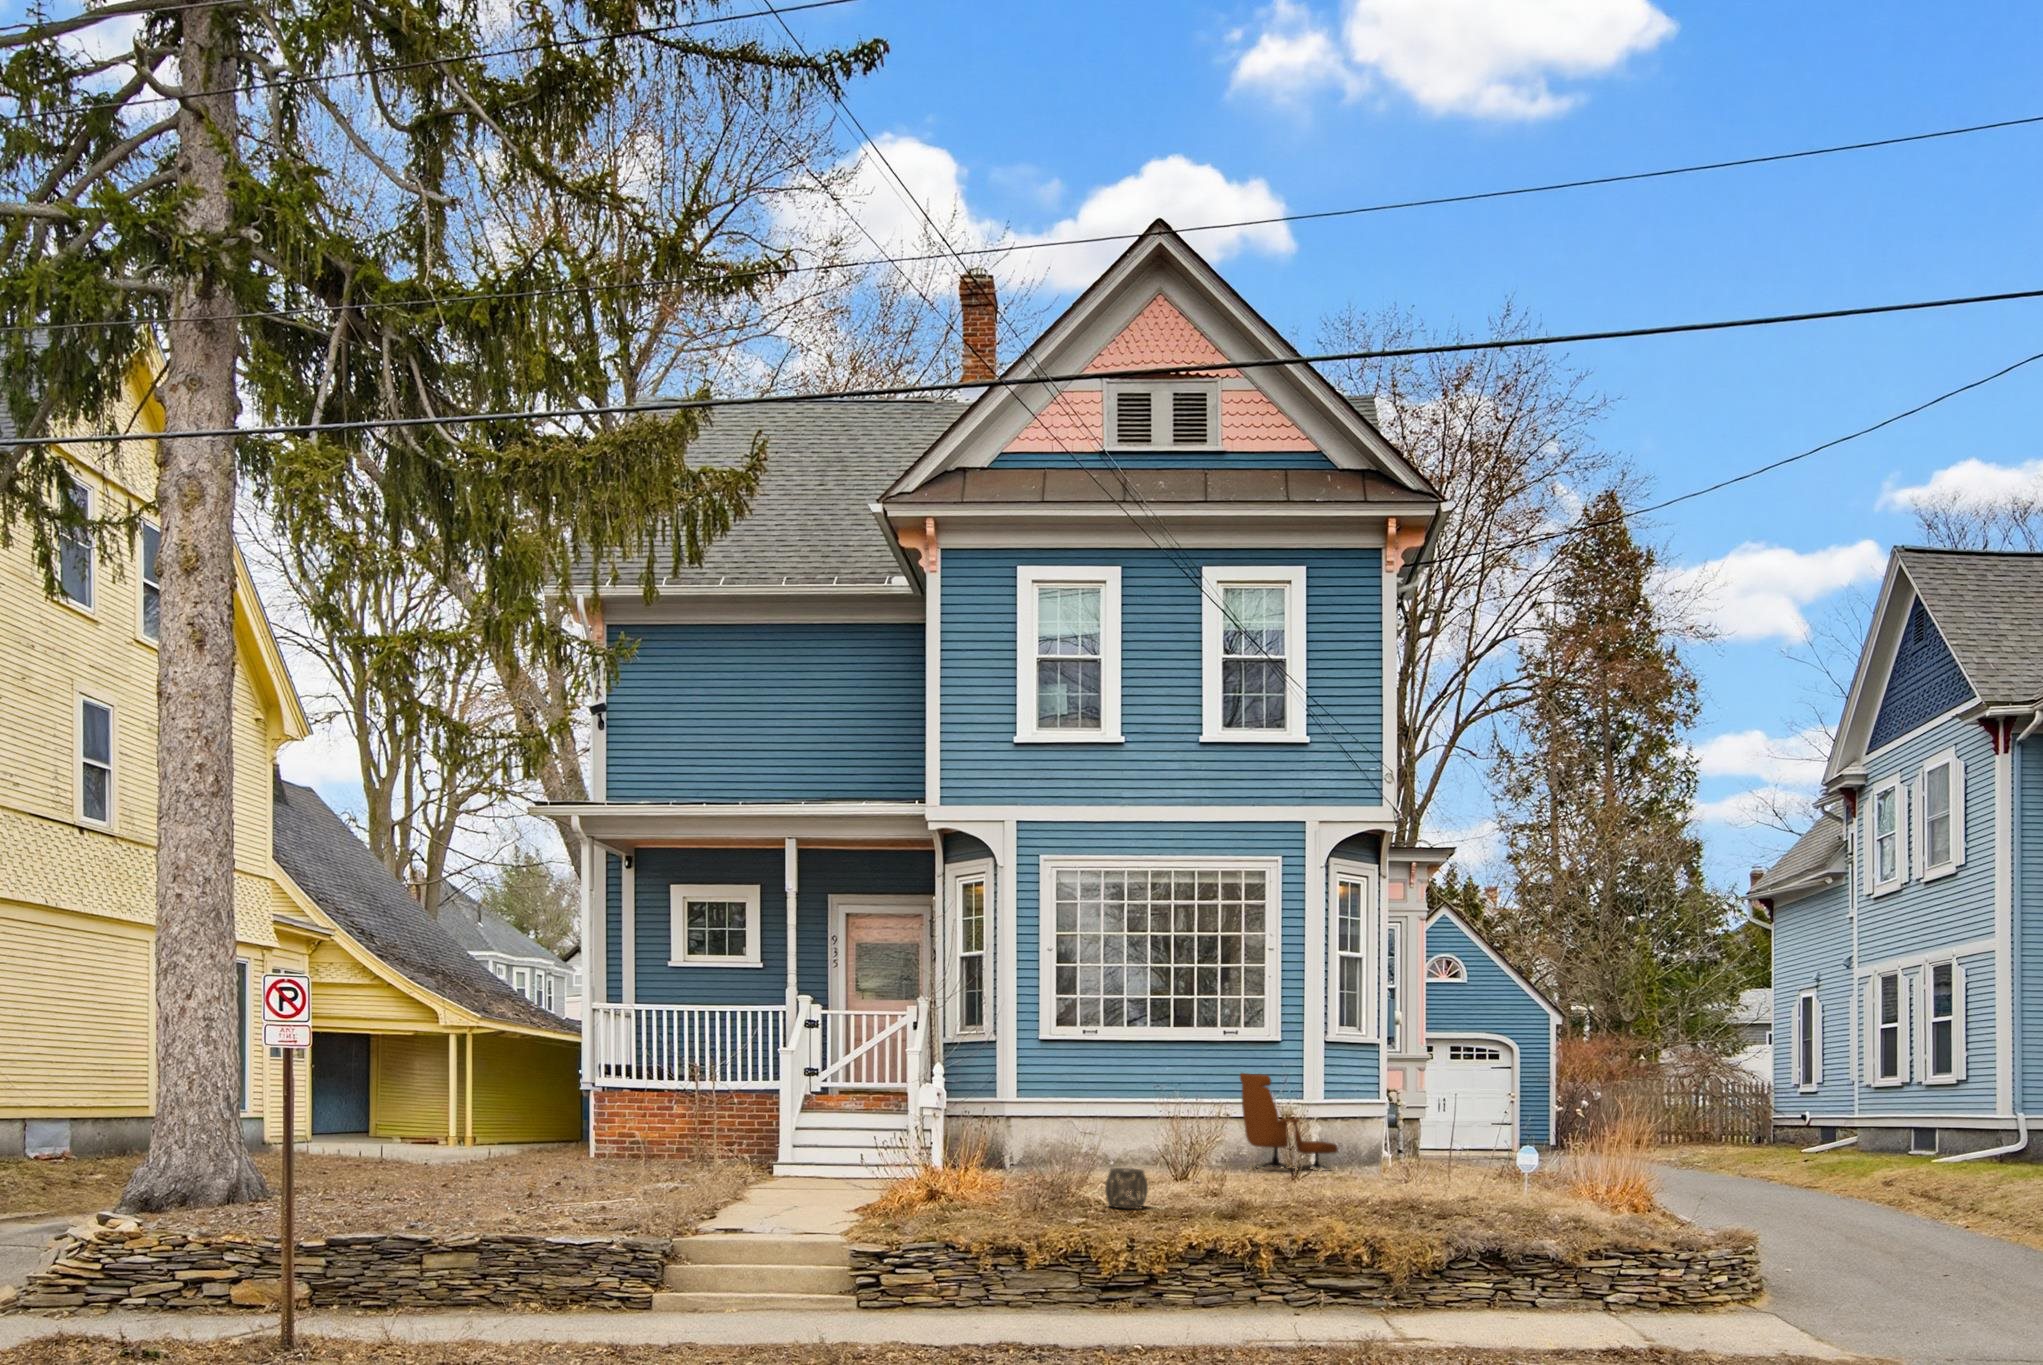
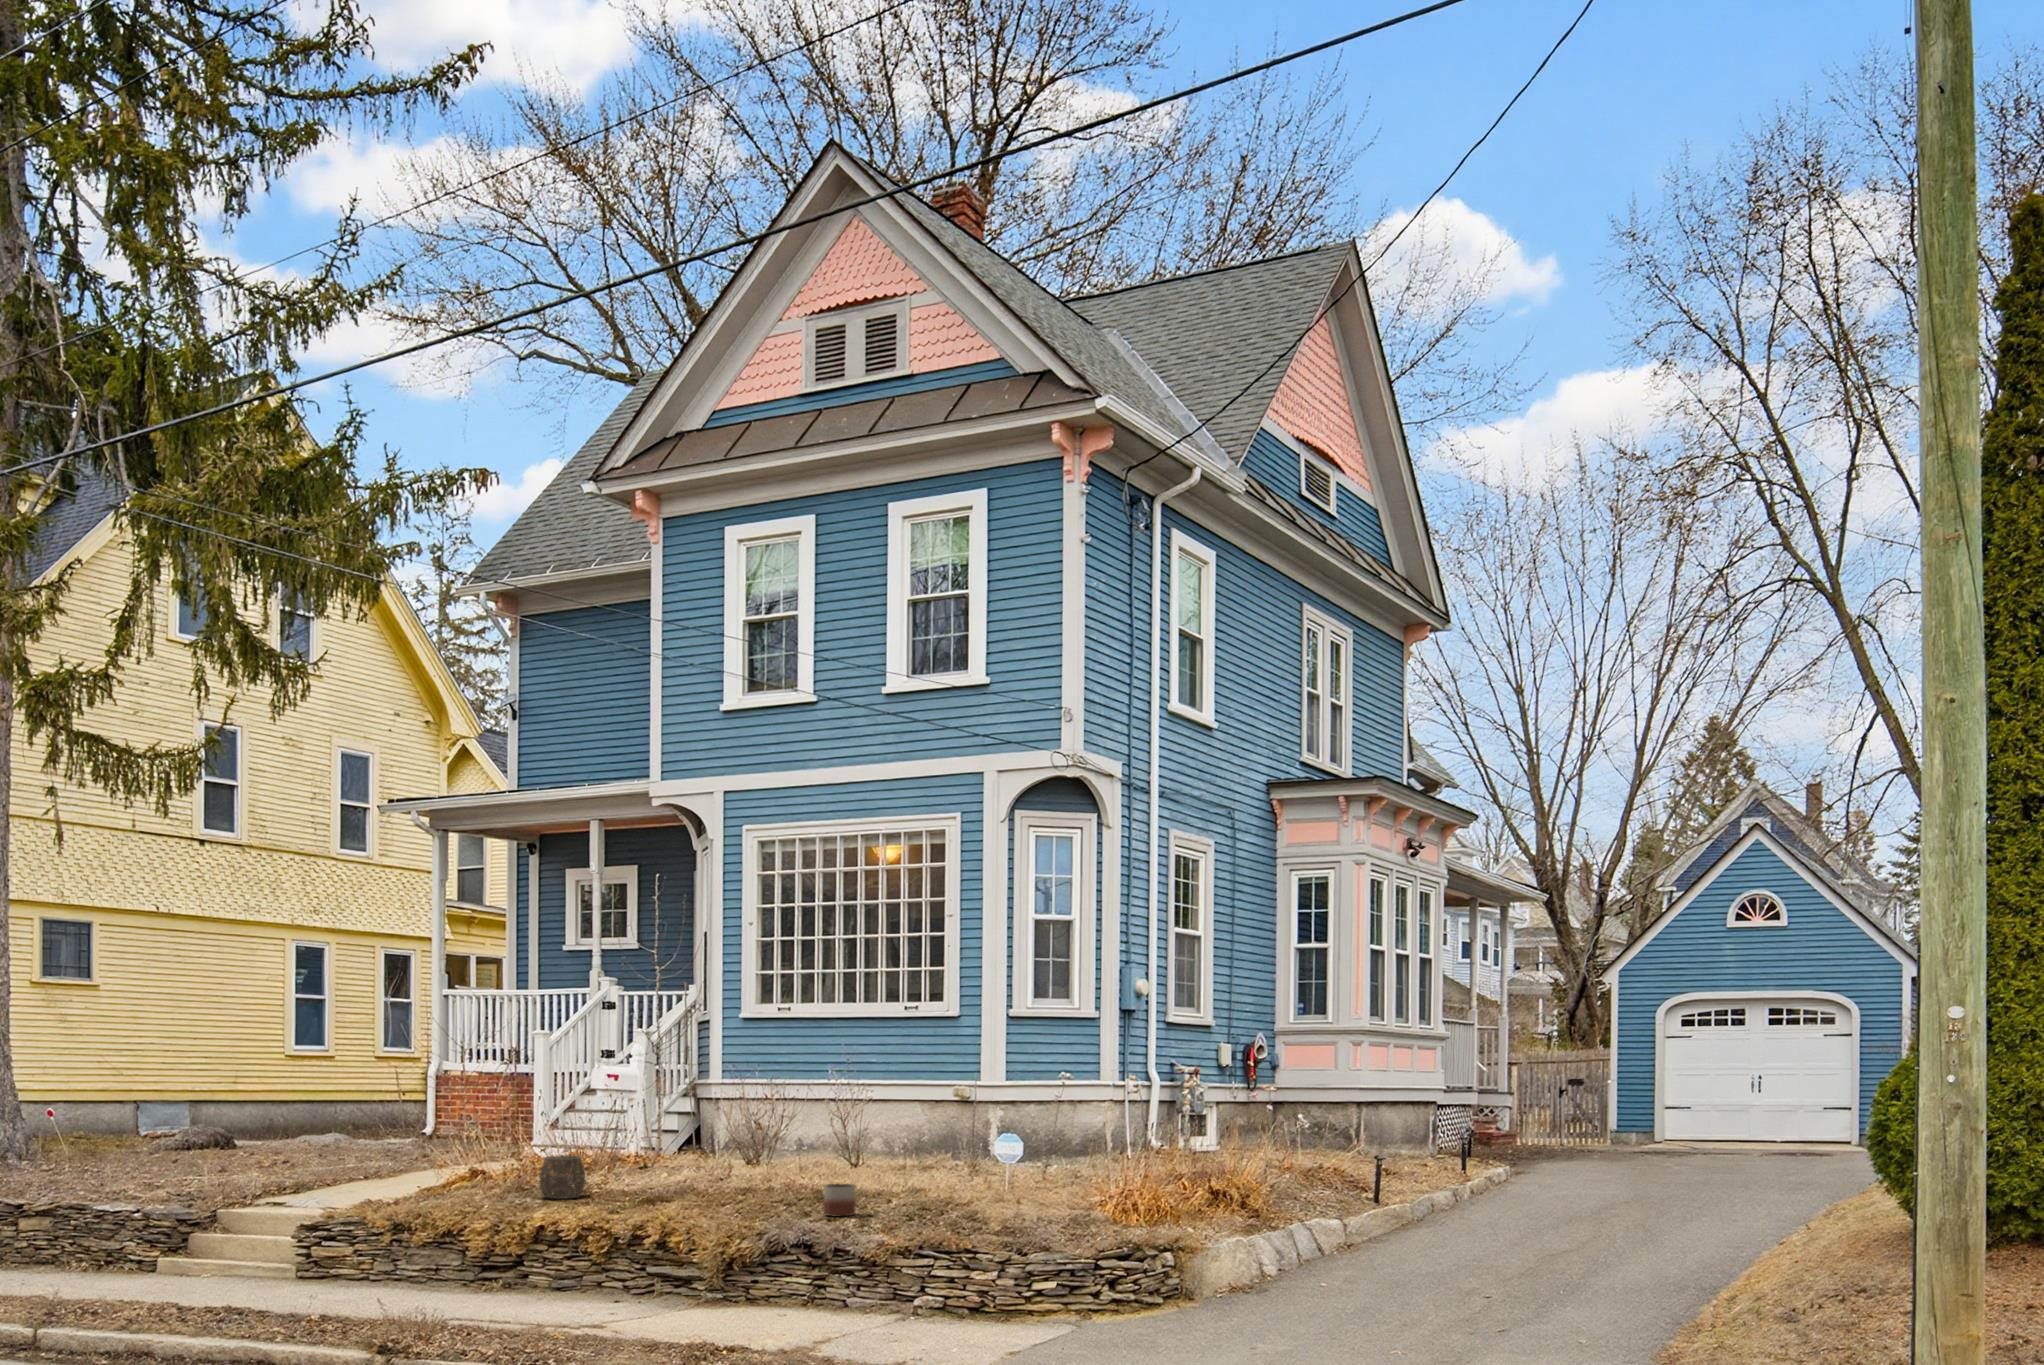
lounge chair: present [1240,1073,1338,1170] -> none [877,1049,1006,1158]
planter: none [1449,1196,1478,1225] -> present [823,1184,856,1217]

